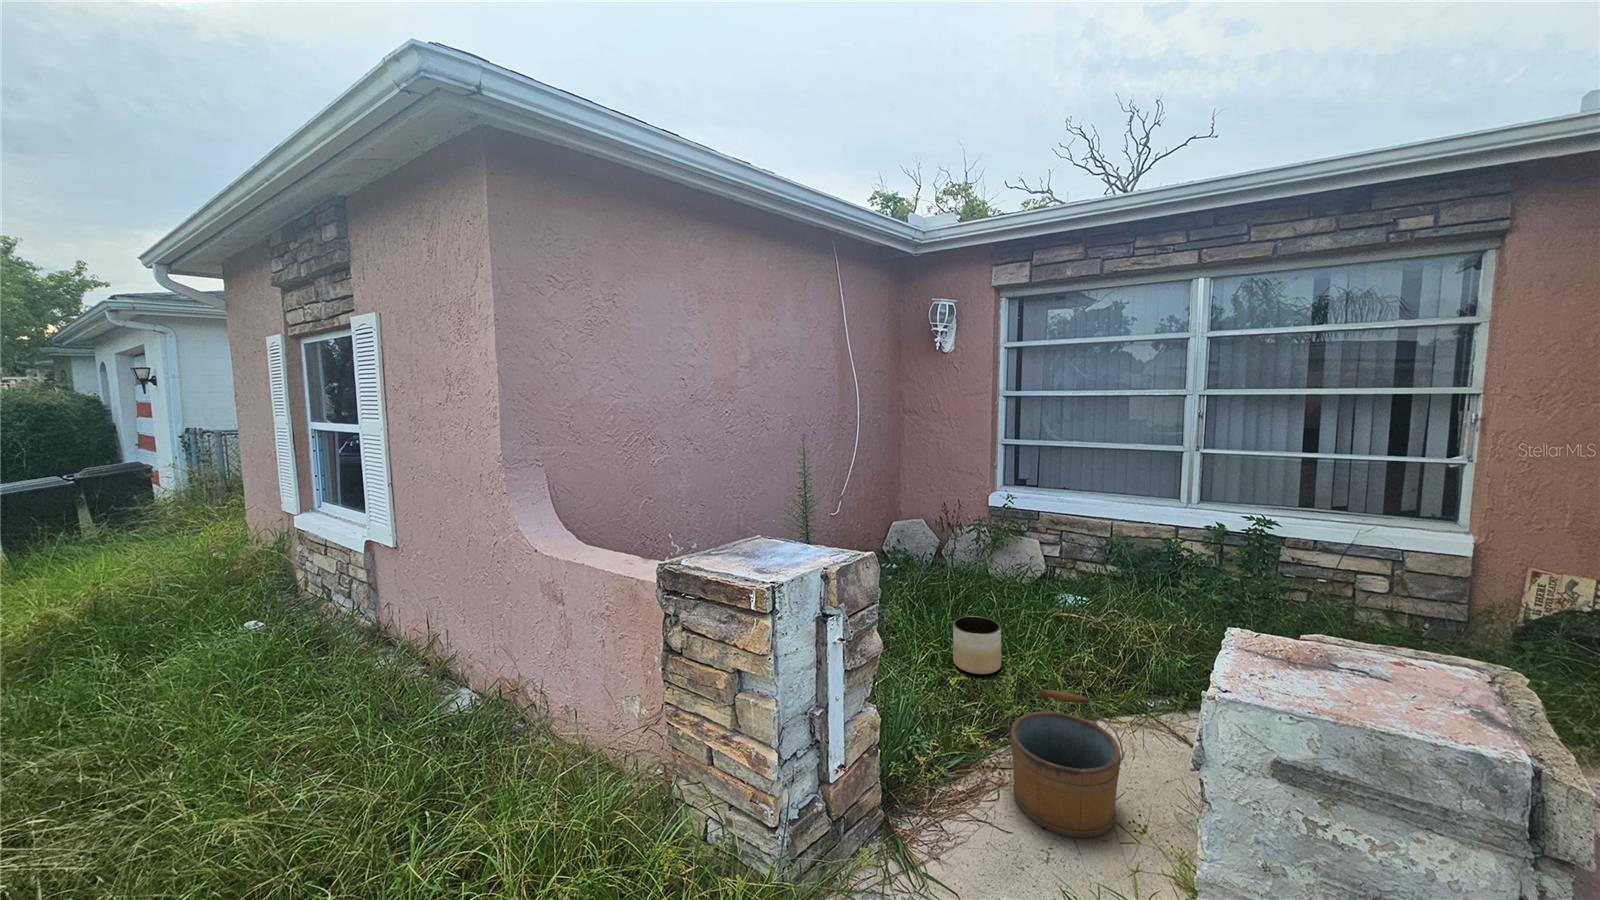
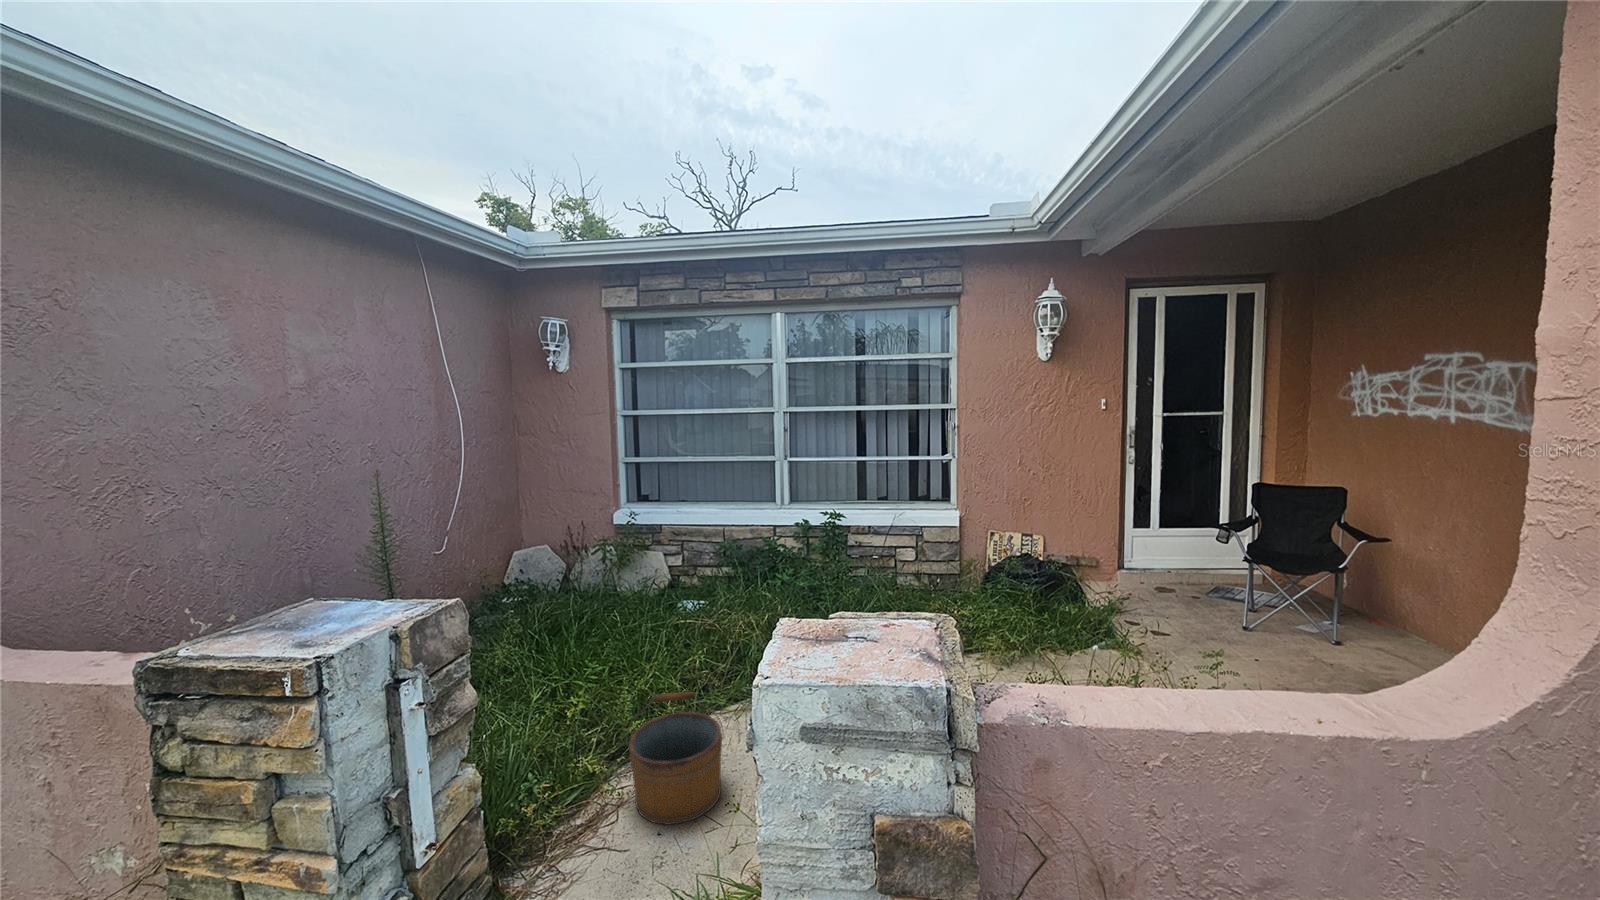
planter: present [953,616,1001,674] -> none [575,641,626,700]

